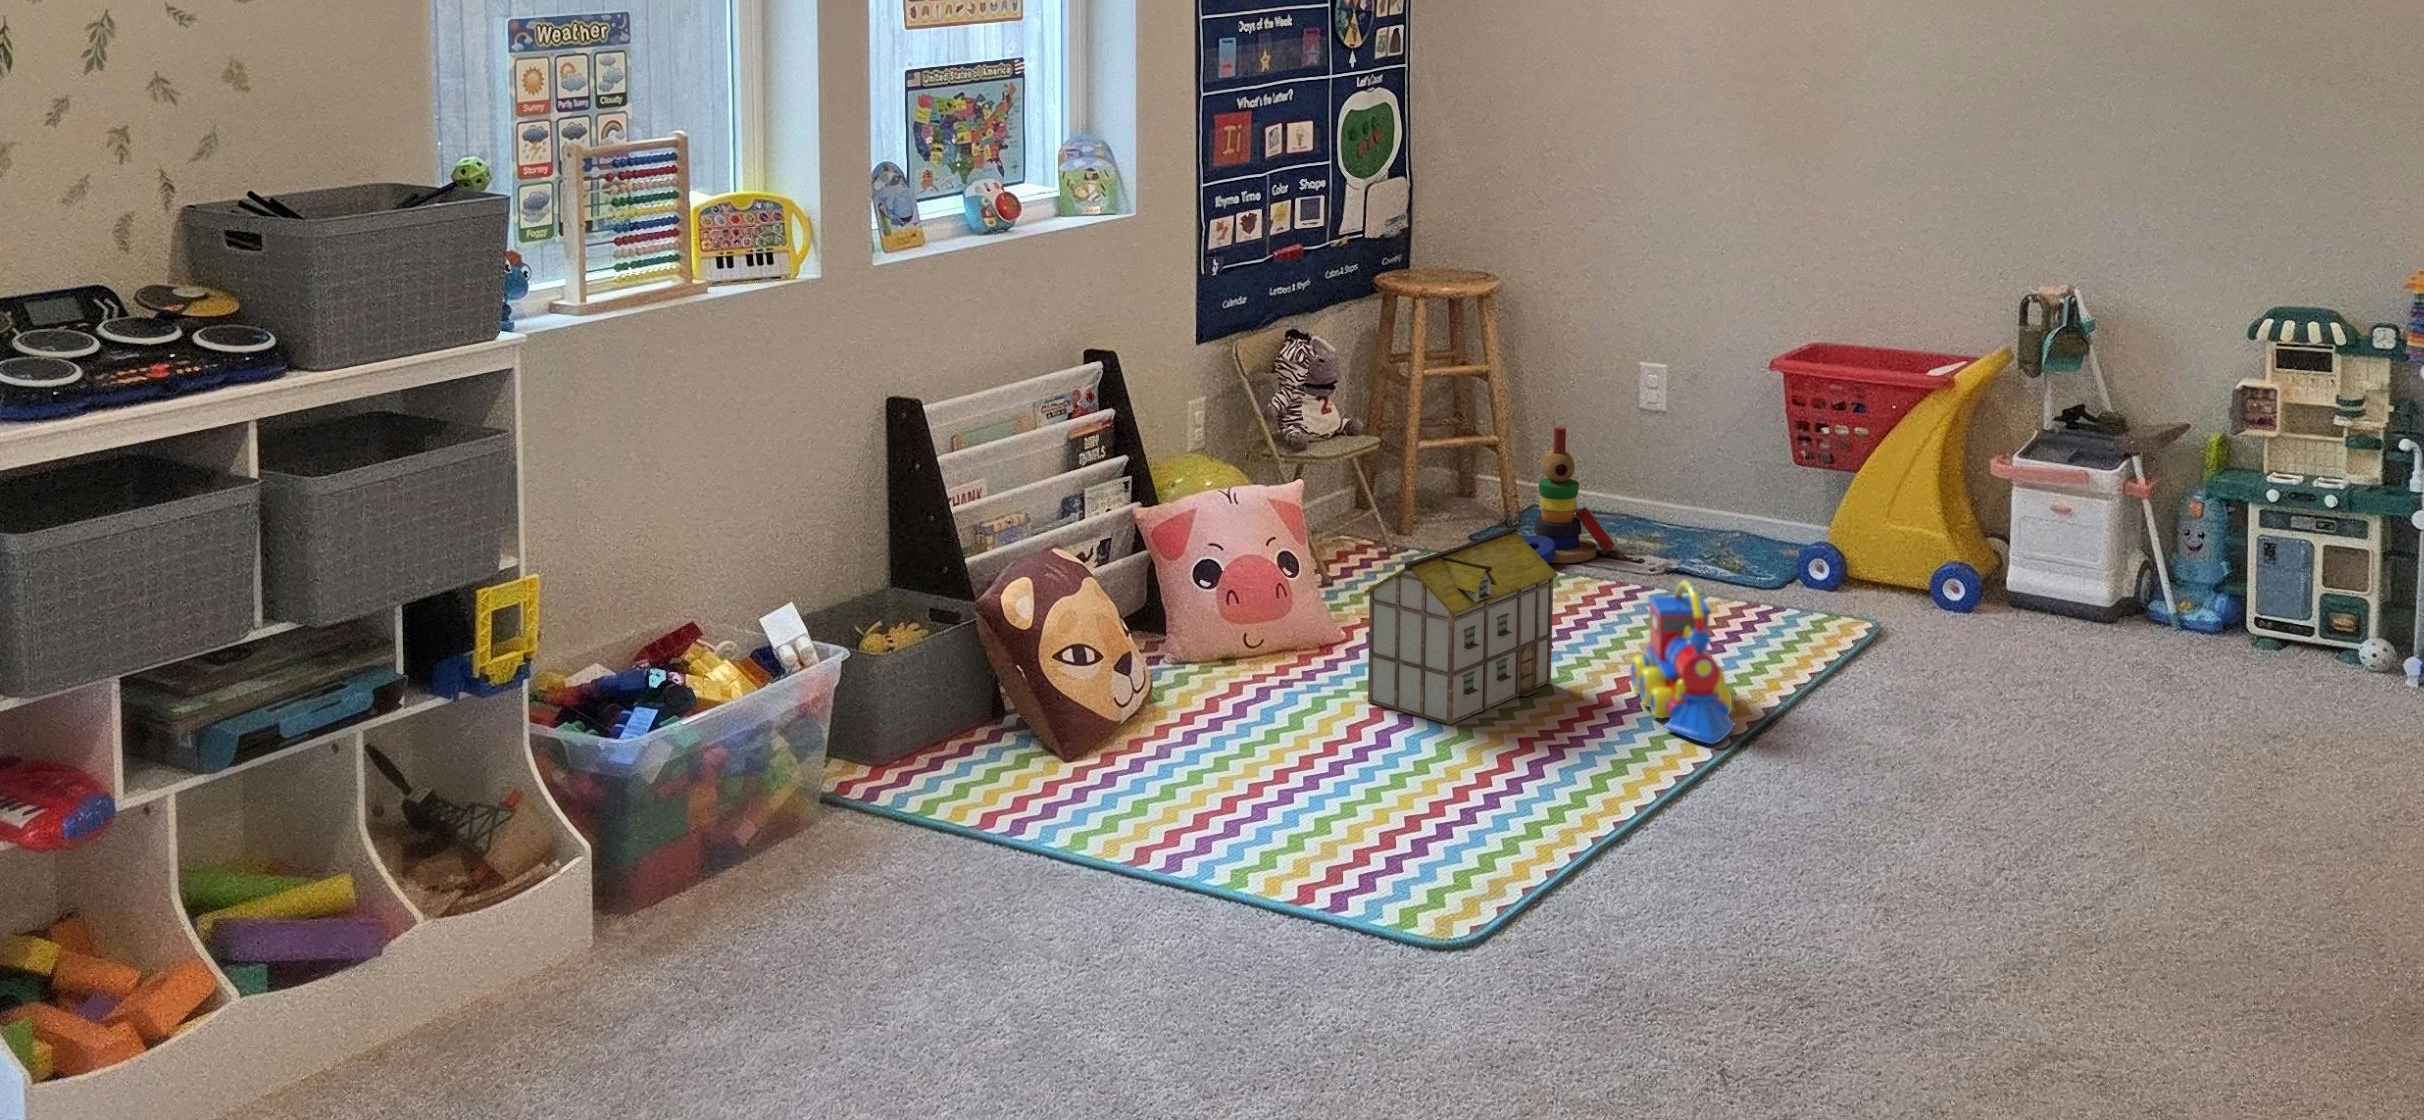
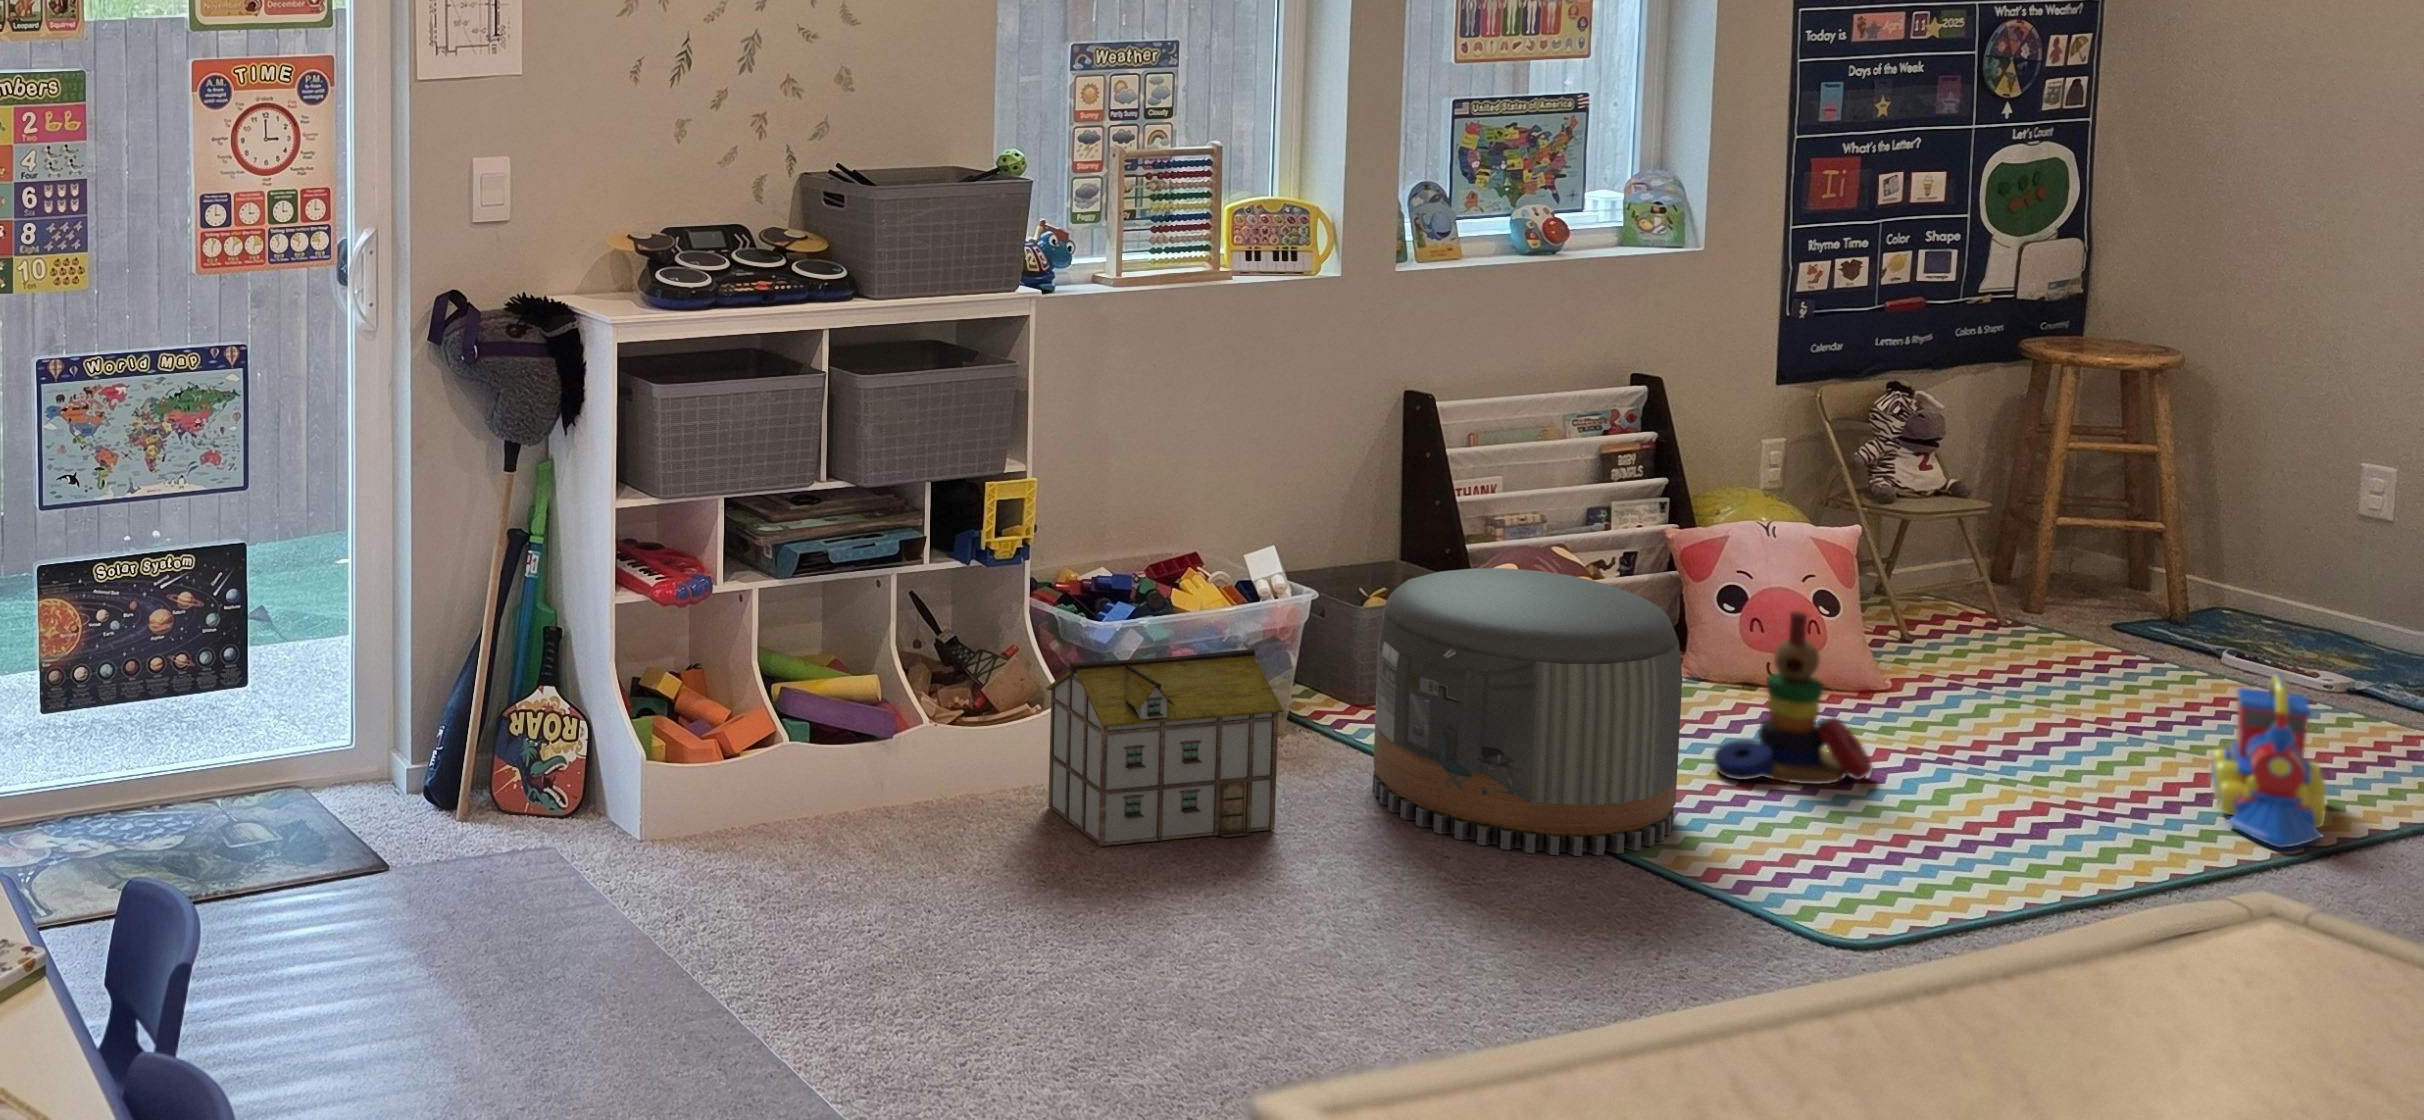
stacking toy: present [1523,427,1615,564] -> present [1714,611,1873,784]
toy house: present [1365,526,1558,725] -> present [1047,649,1283,846]
pouf: none [939,592,1247,917] -> present [1373,568,1682,856]

